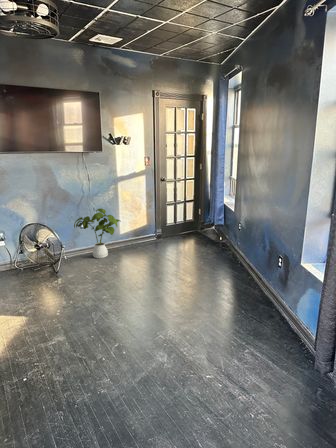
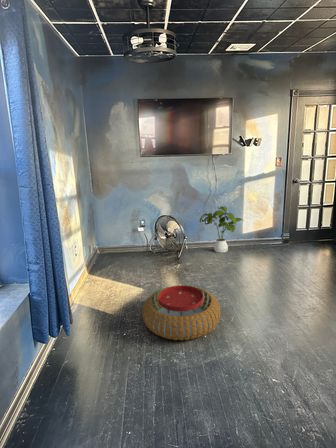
pouf: none [40,300,133,368] -> present [142,285,220,340]

